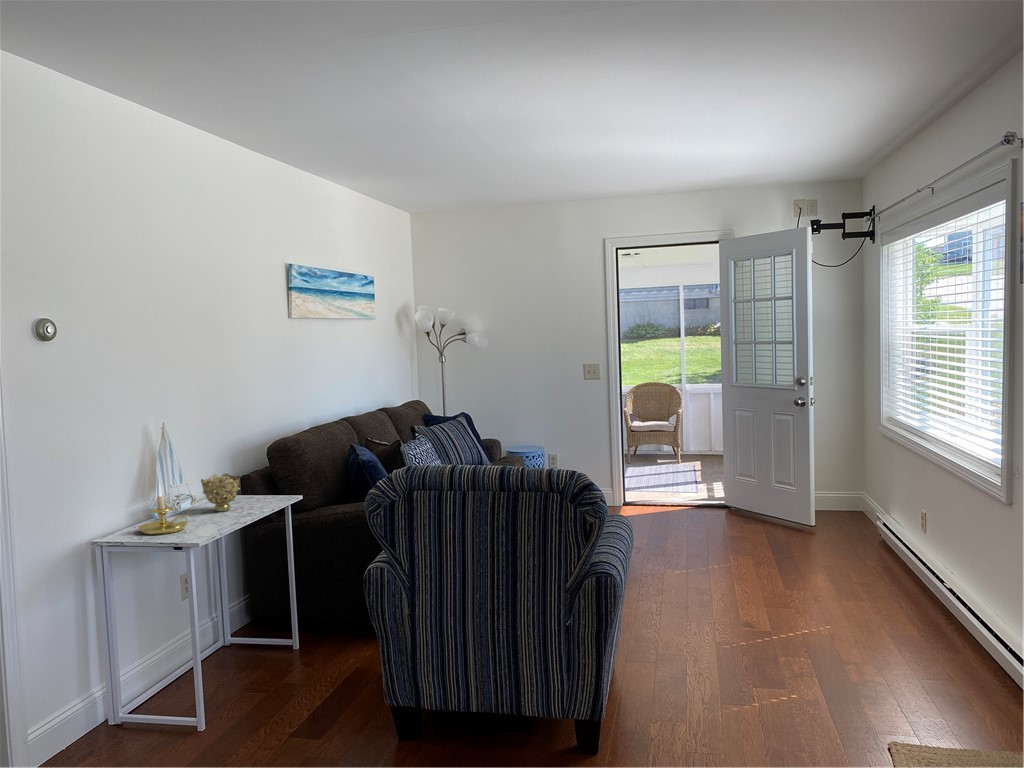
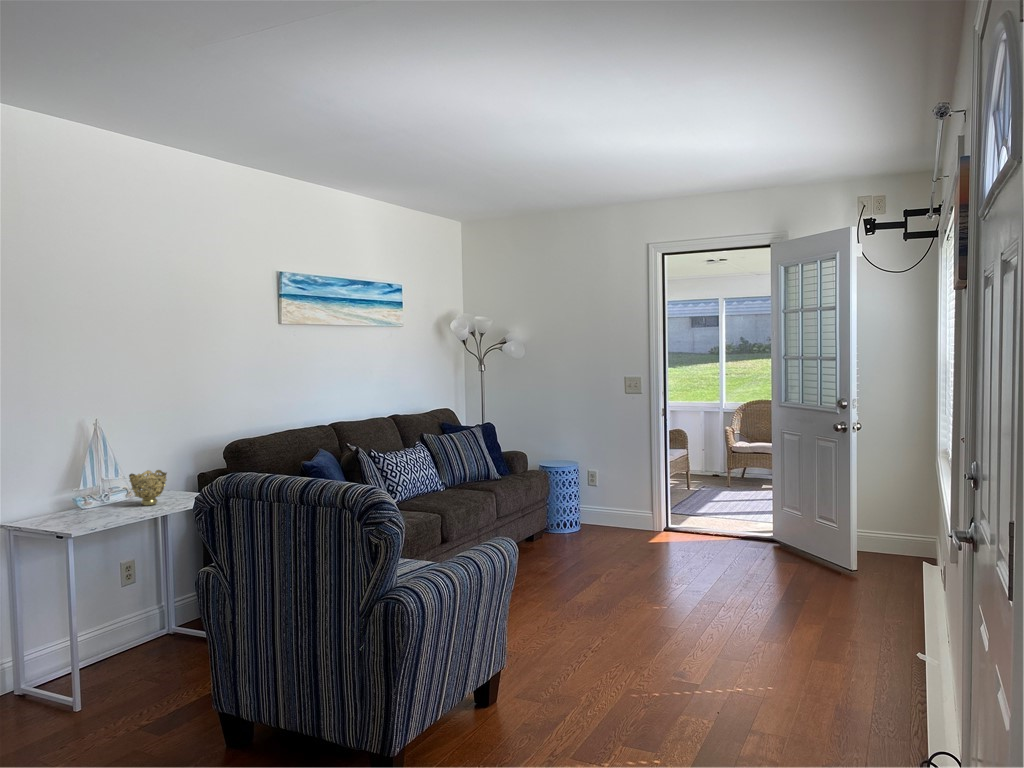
candle holder: present [138,484,190,535] -> none [48,475,93,522]

